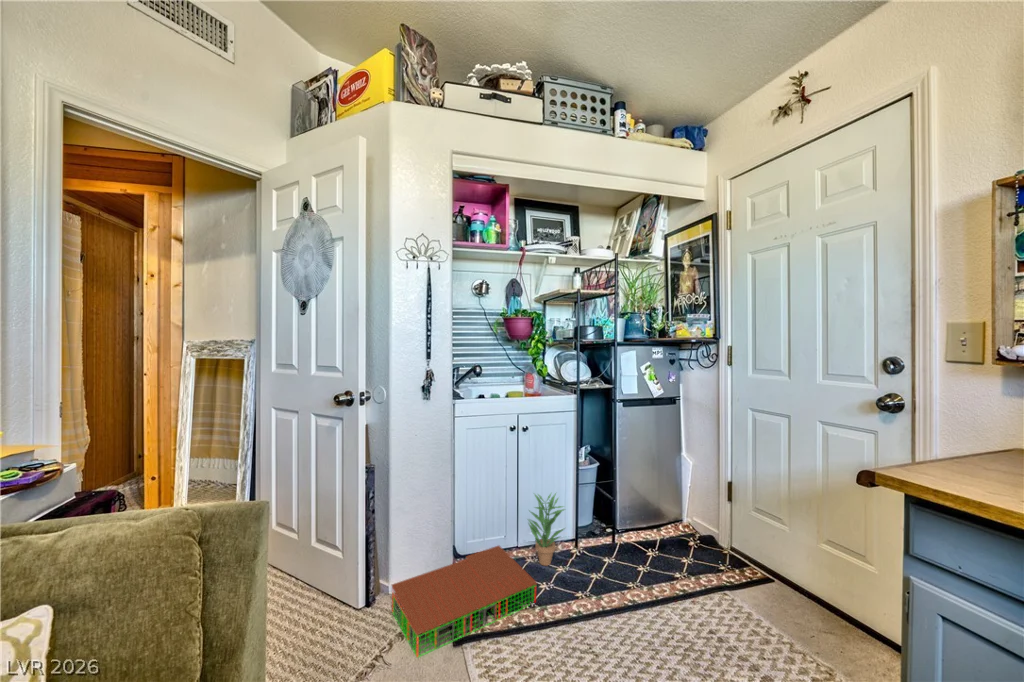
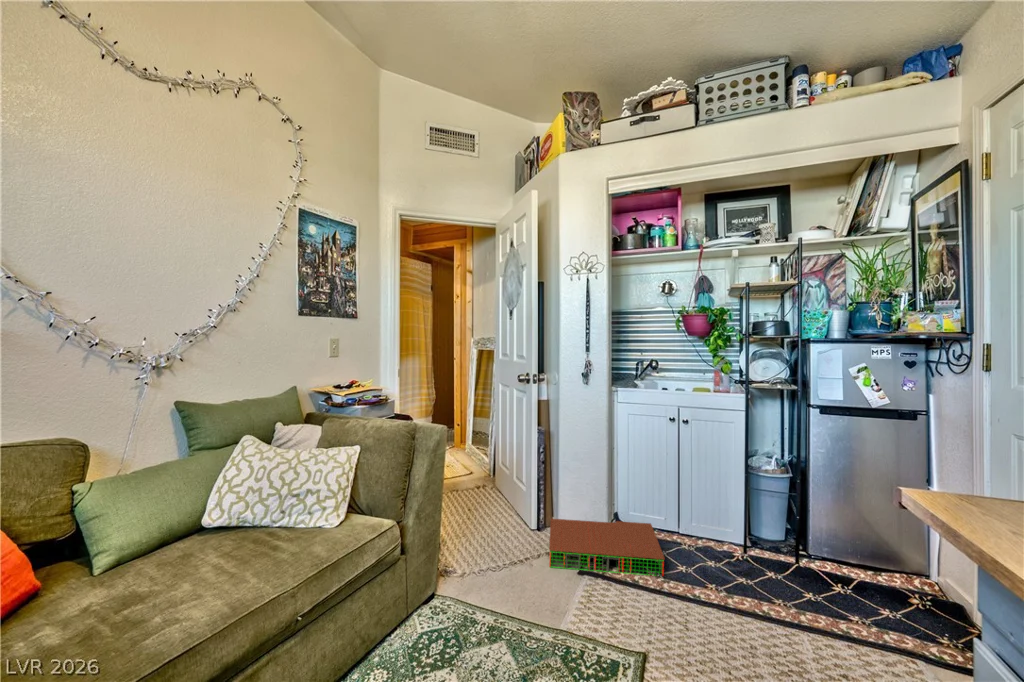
potted plant: present [529,493,565,566] -> none [677,483,720,558]

